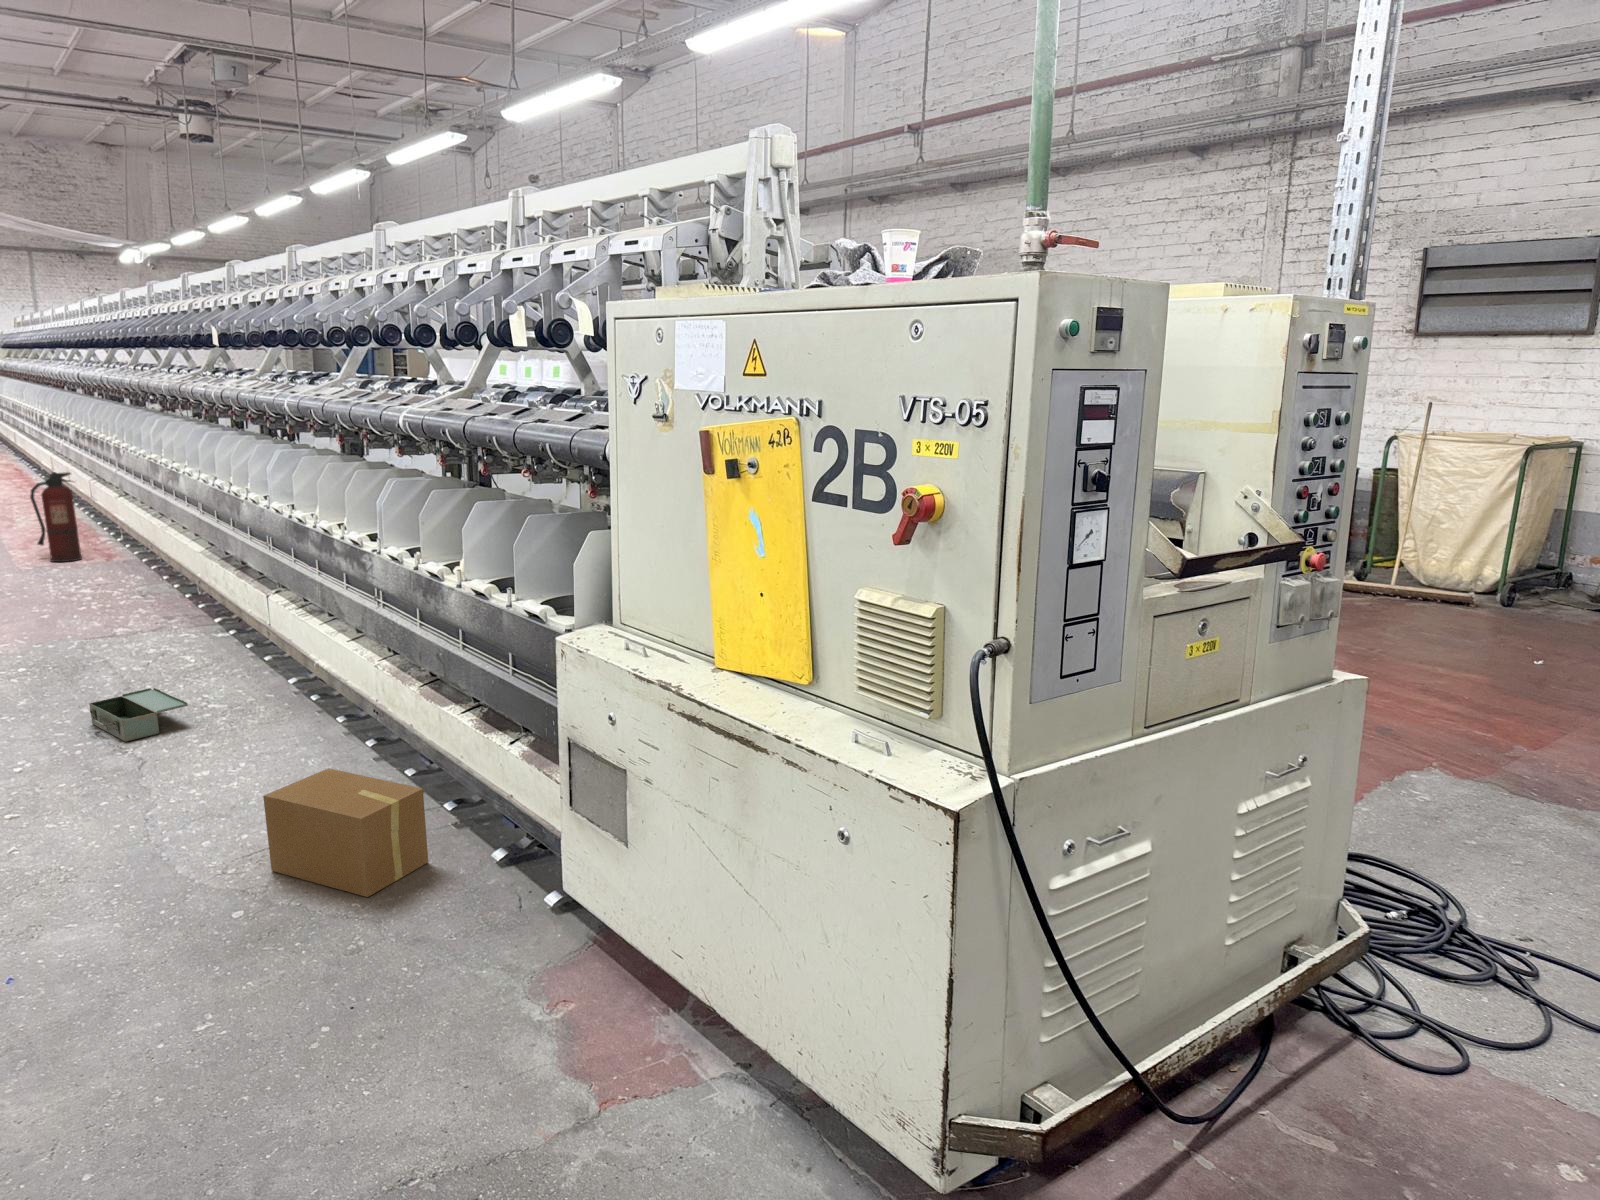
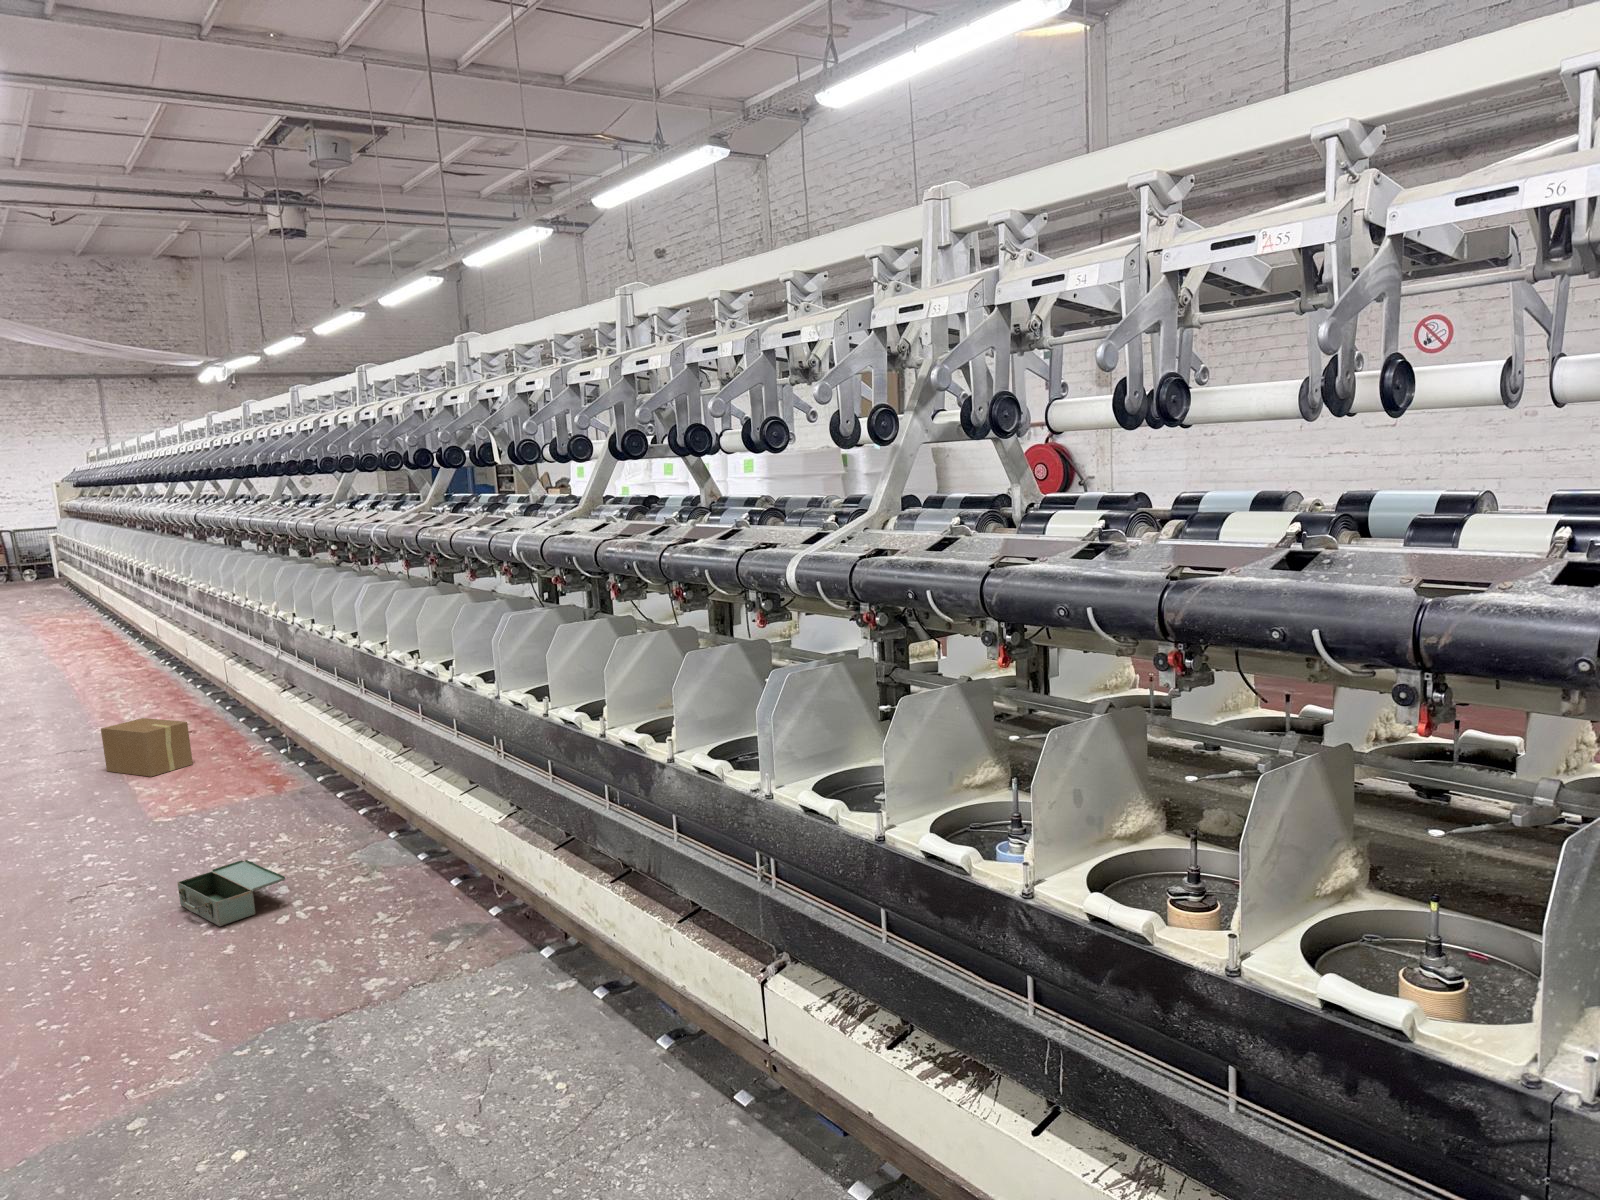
fire extinguisher: present [30,472,82,562] -> none [96,616,149,713]
cardboard box: present [263,768,428,897] -> present [101,718,193,777]

